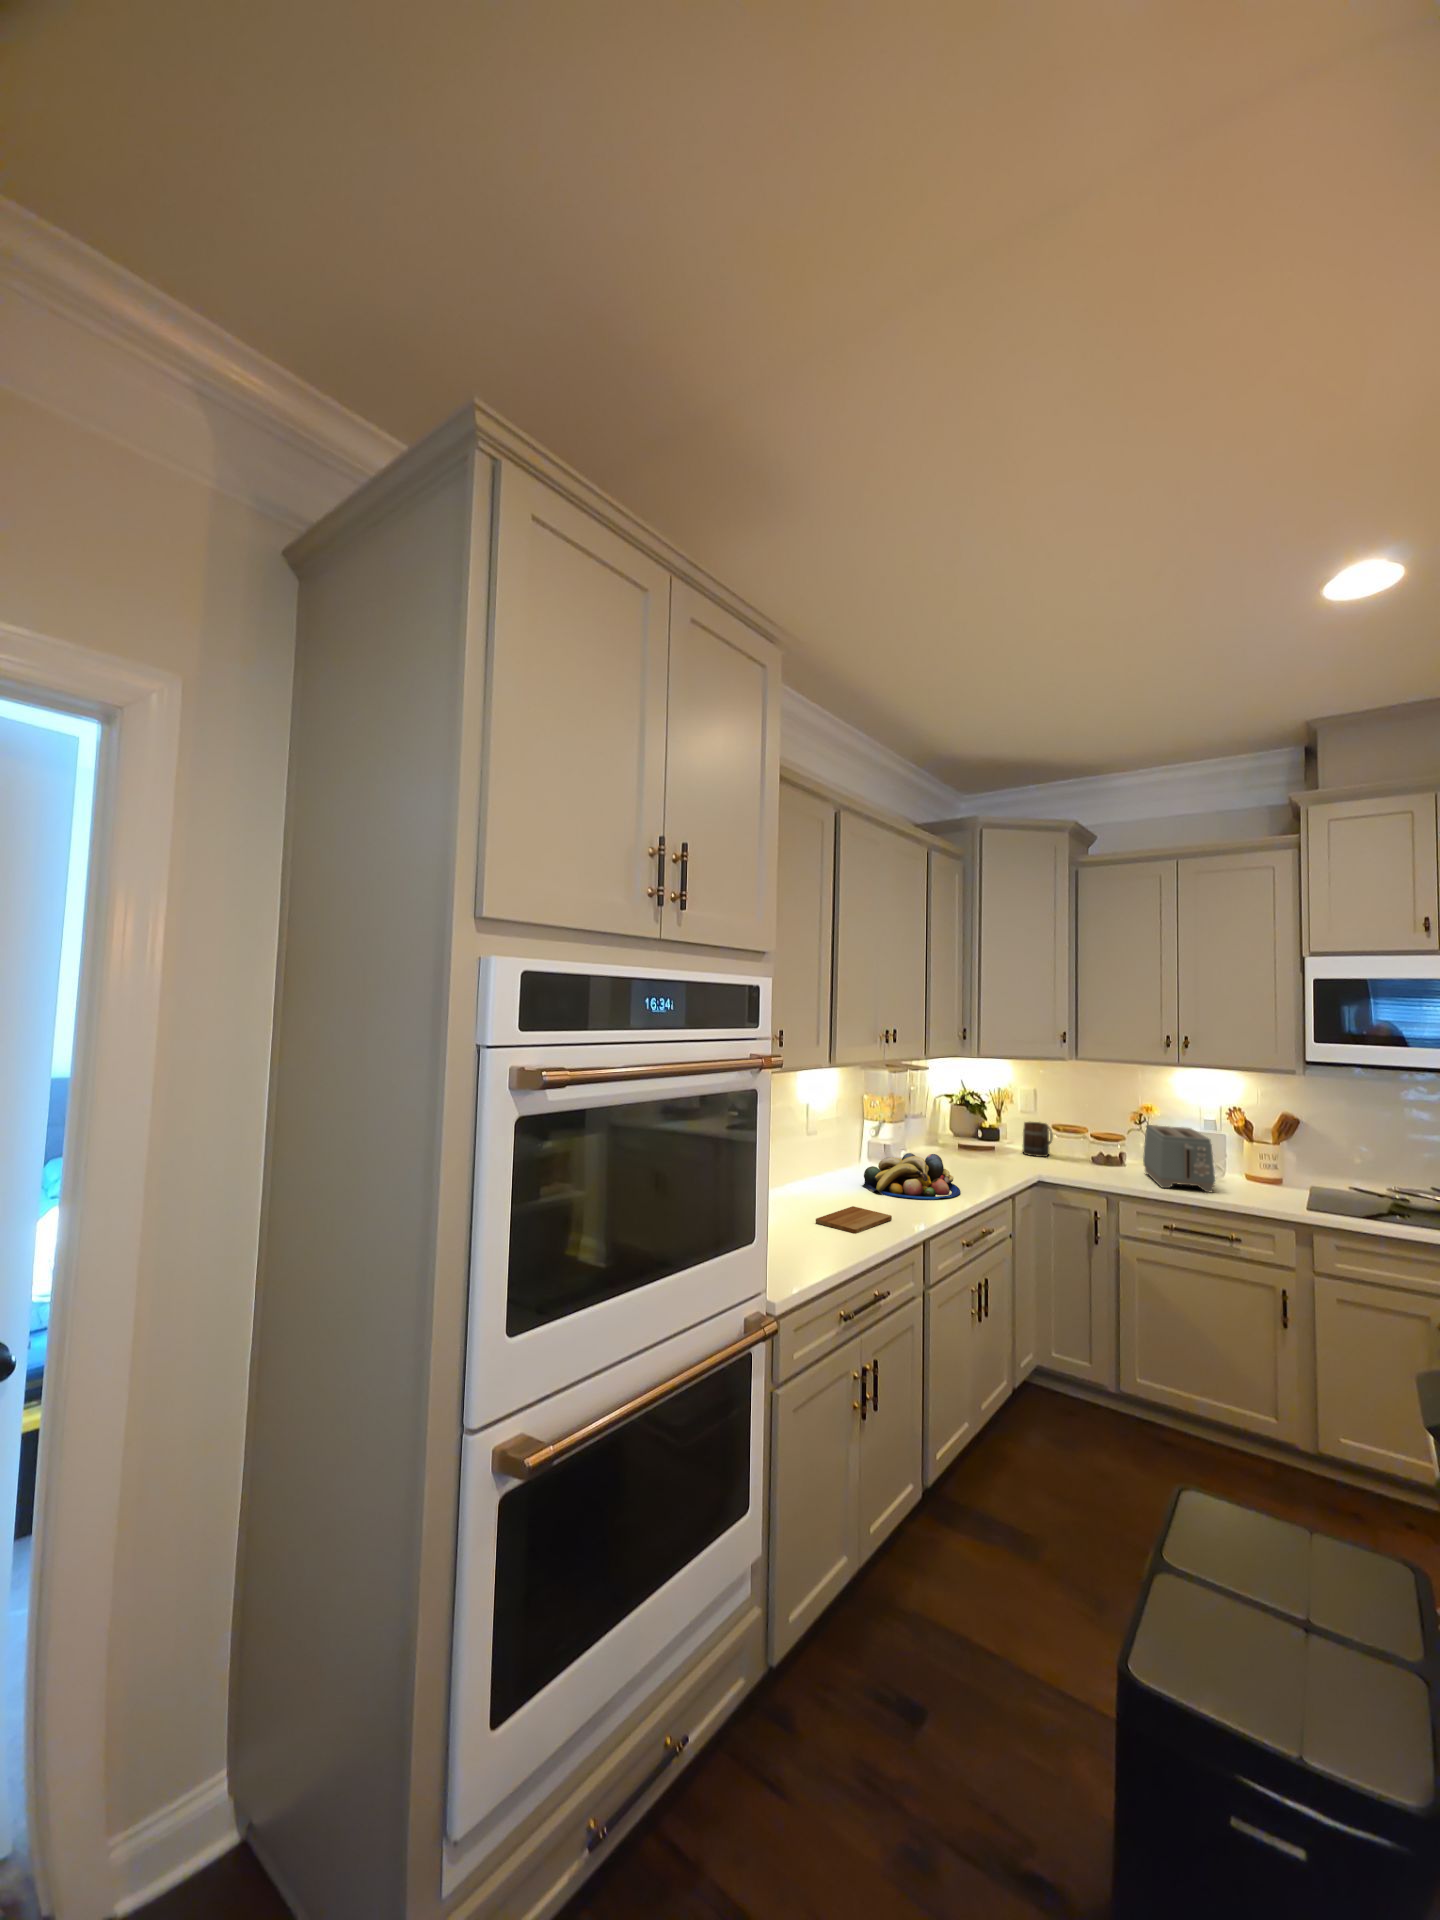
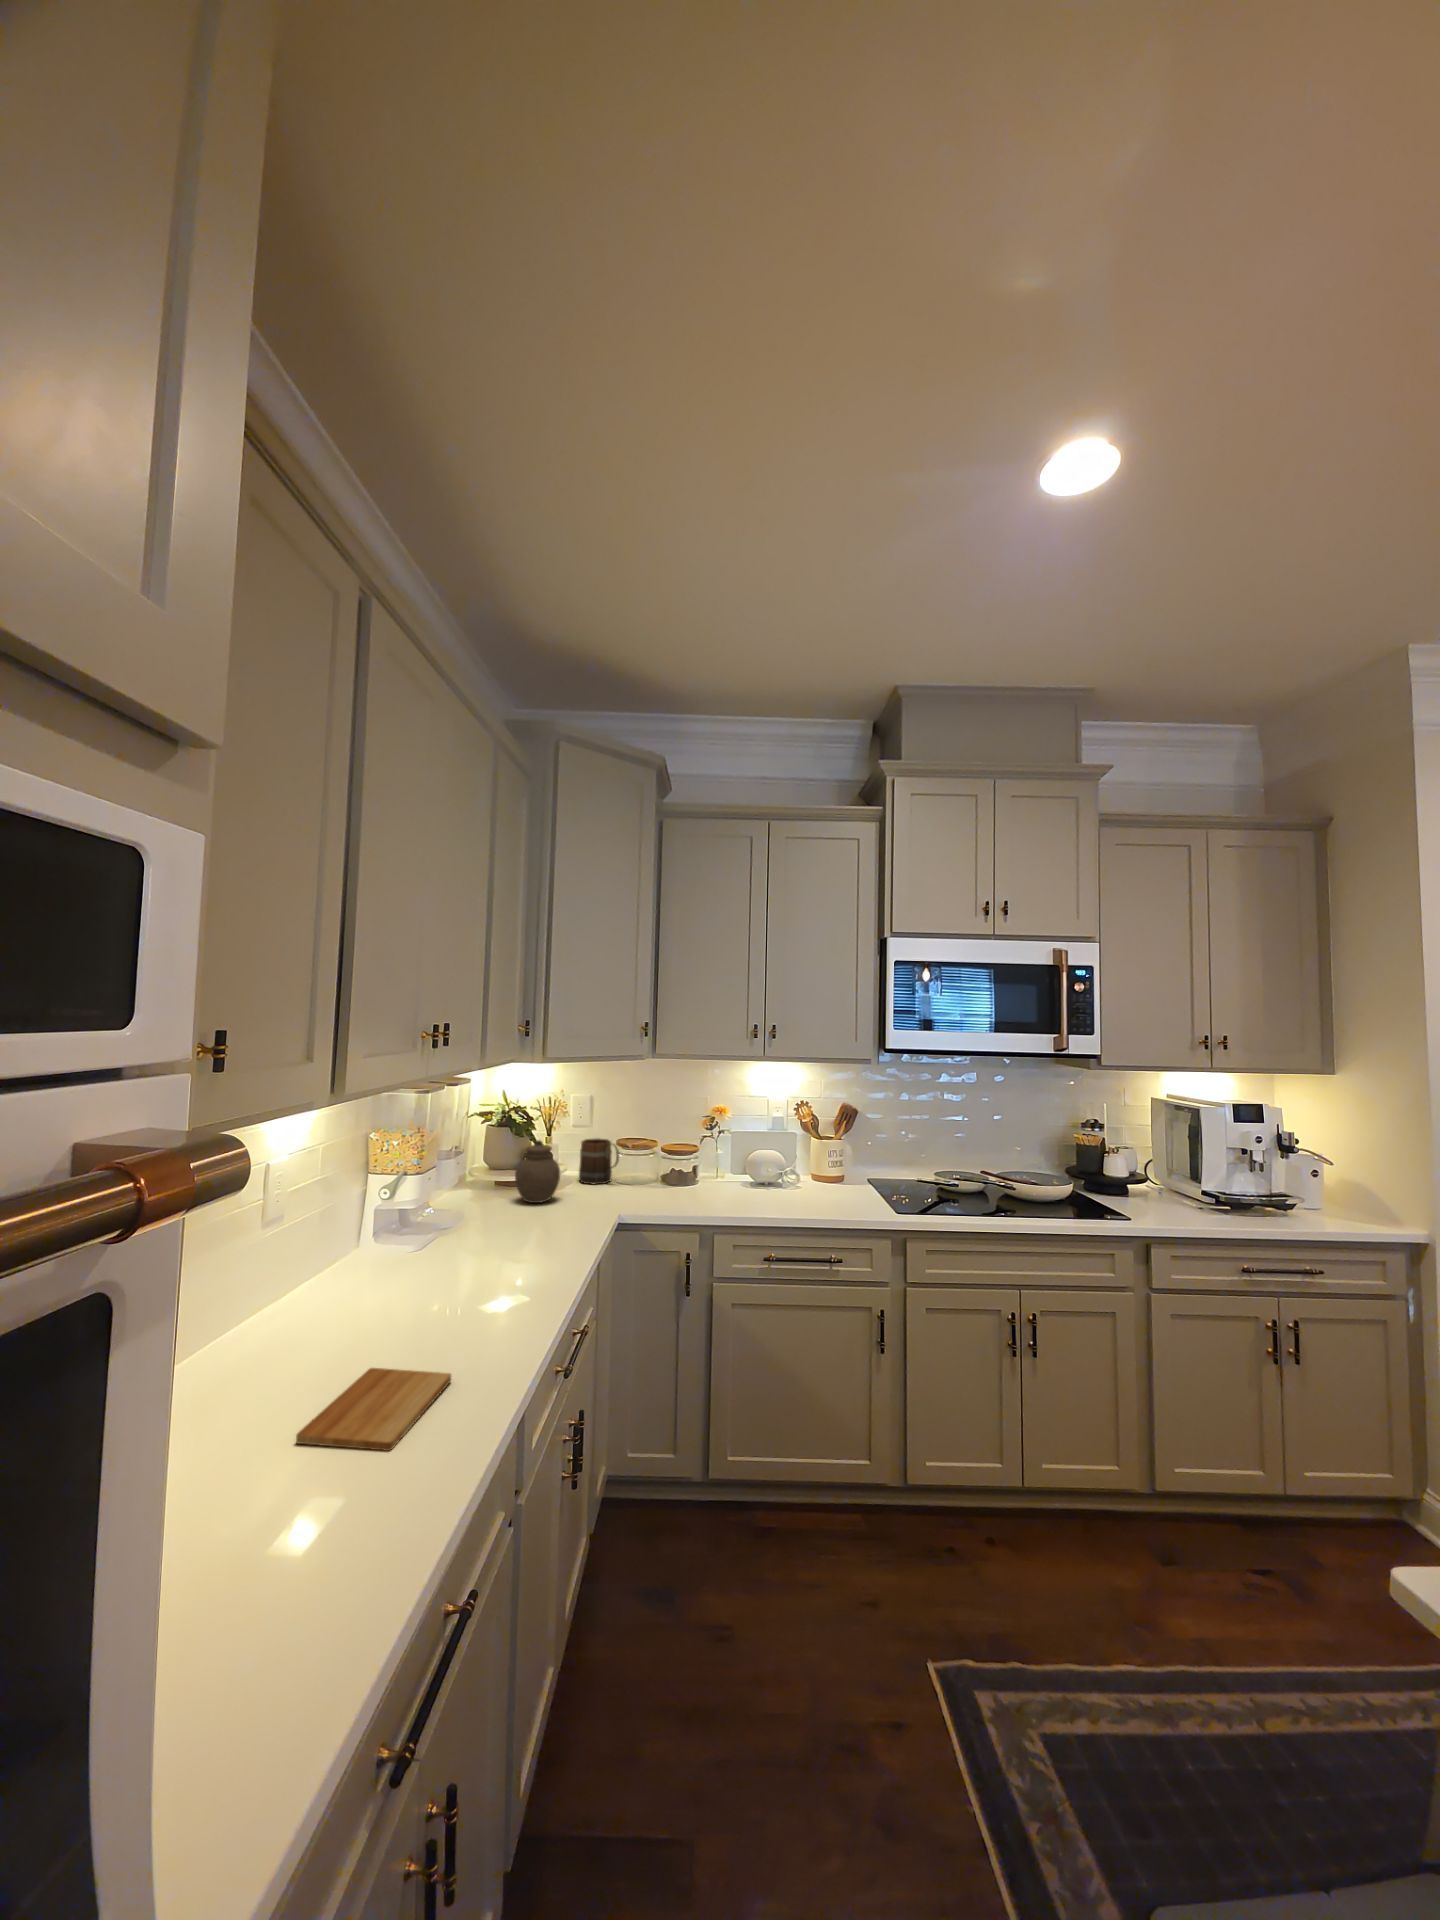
jar: none [967,1115,1001,1160] -> present [515,1140,560,1203]
toaster: present [1143,1125,1215,1192] -> none [723,1131,809,1211]
fruit bowl: present [863,1153,961,1200] -> none [373,1221,537,1315]

